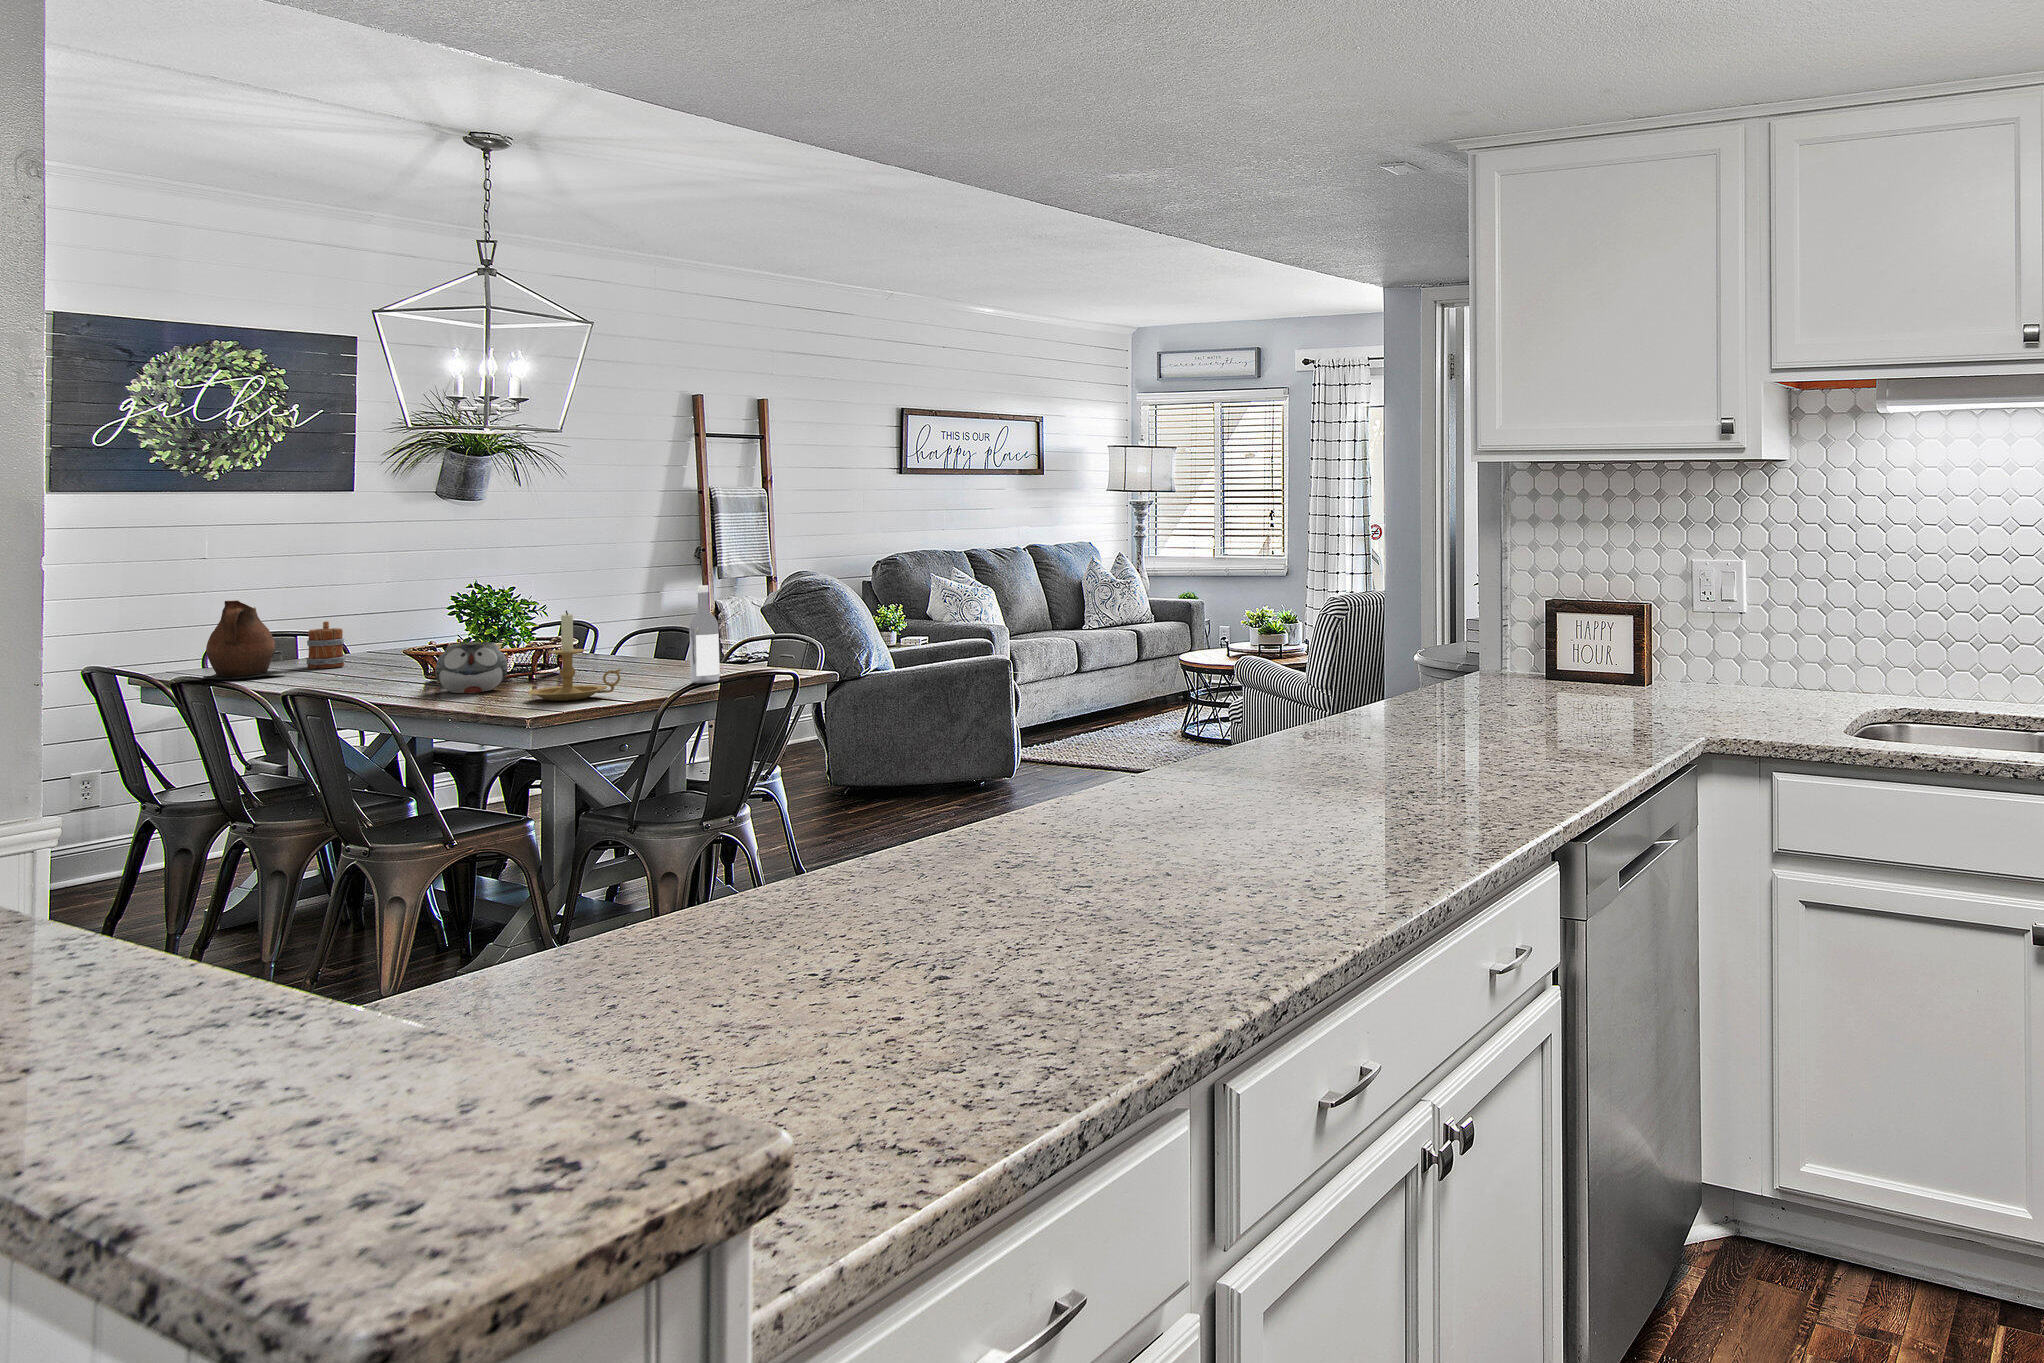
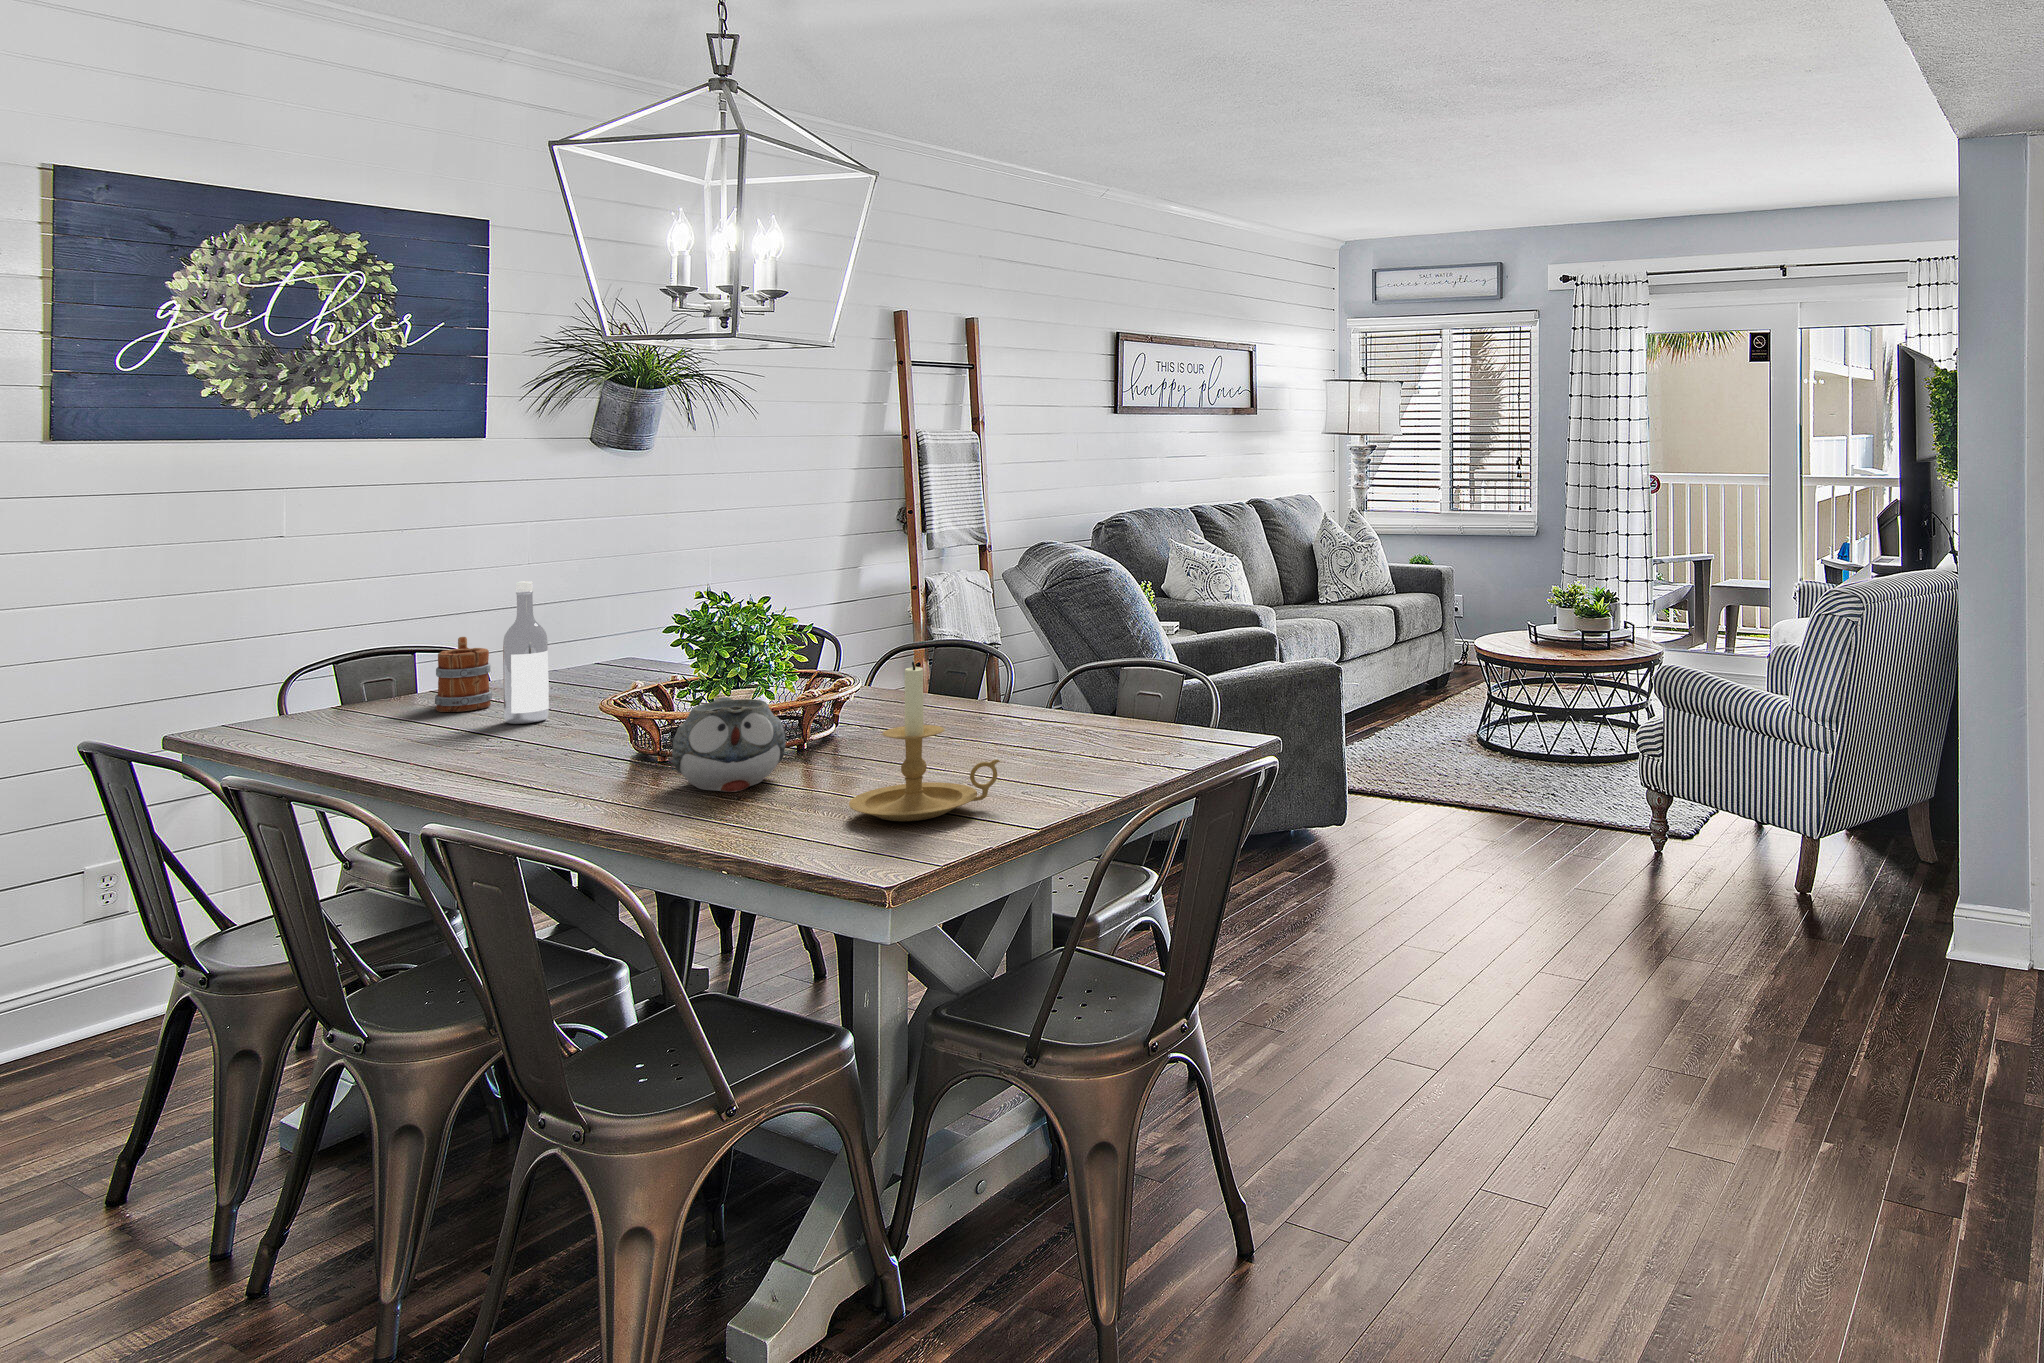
wine bottle: present [689,585,719,683] -> present [503,581,549,724]
ceramic pitcher: present [202,600,288,679] -> none [266,618,411,745]

